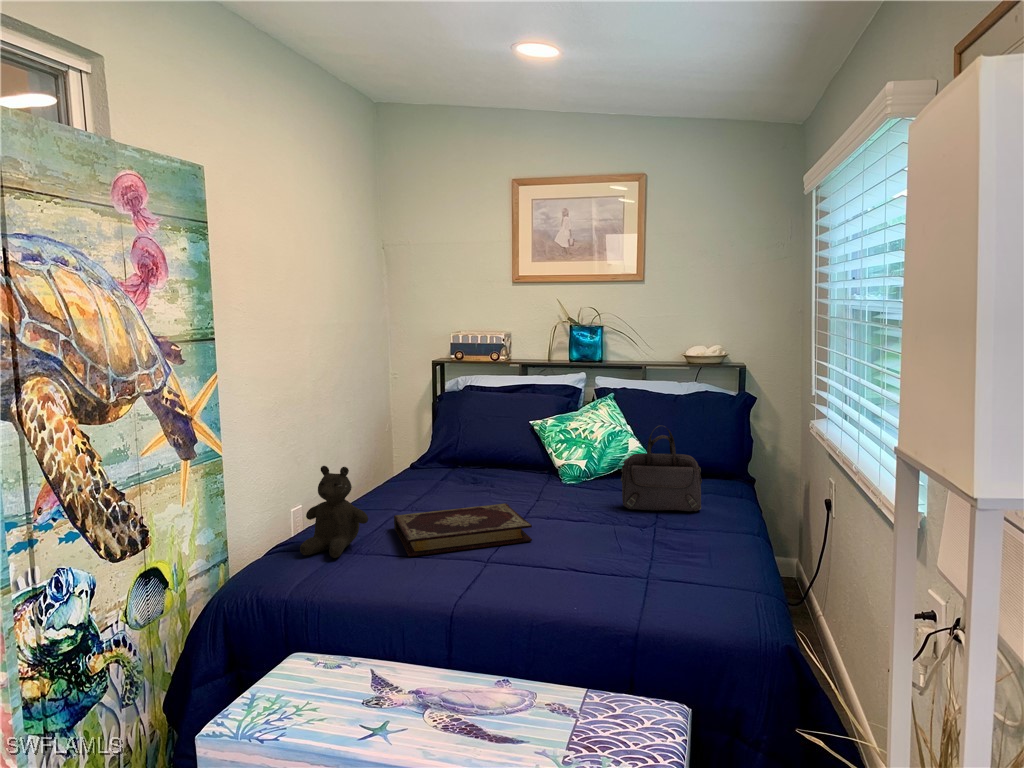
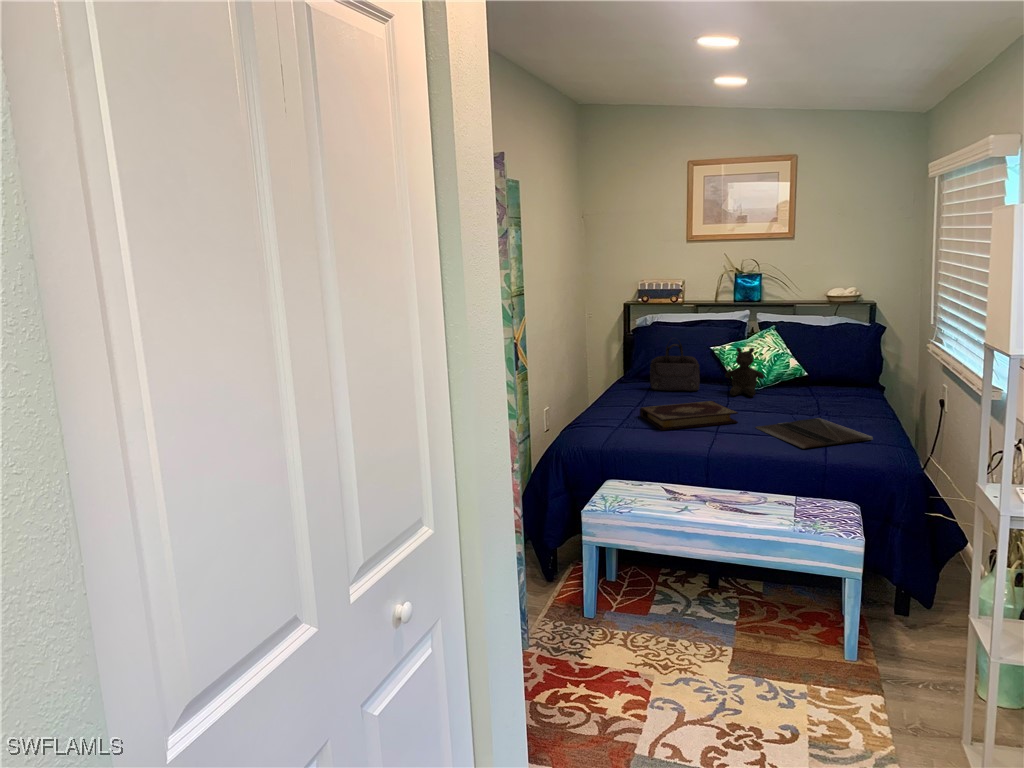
handbag: present [621,425,702,512] -> present [650,342,700,391]
teddy bear: present [300,466,368,558] -> present [725,348,764,397]
laptop: none [554,532,722,595] -> present [755,418,873,448]

